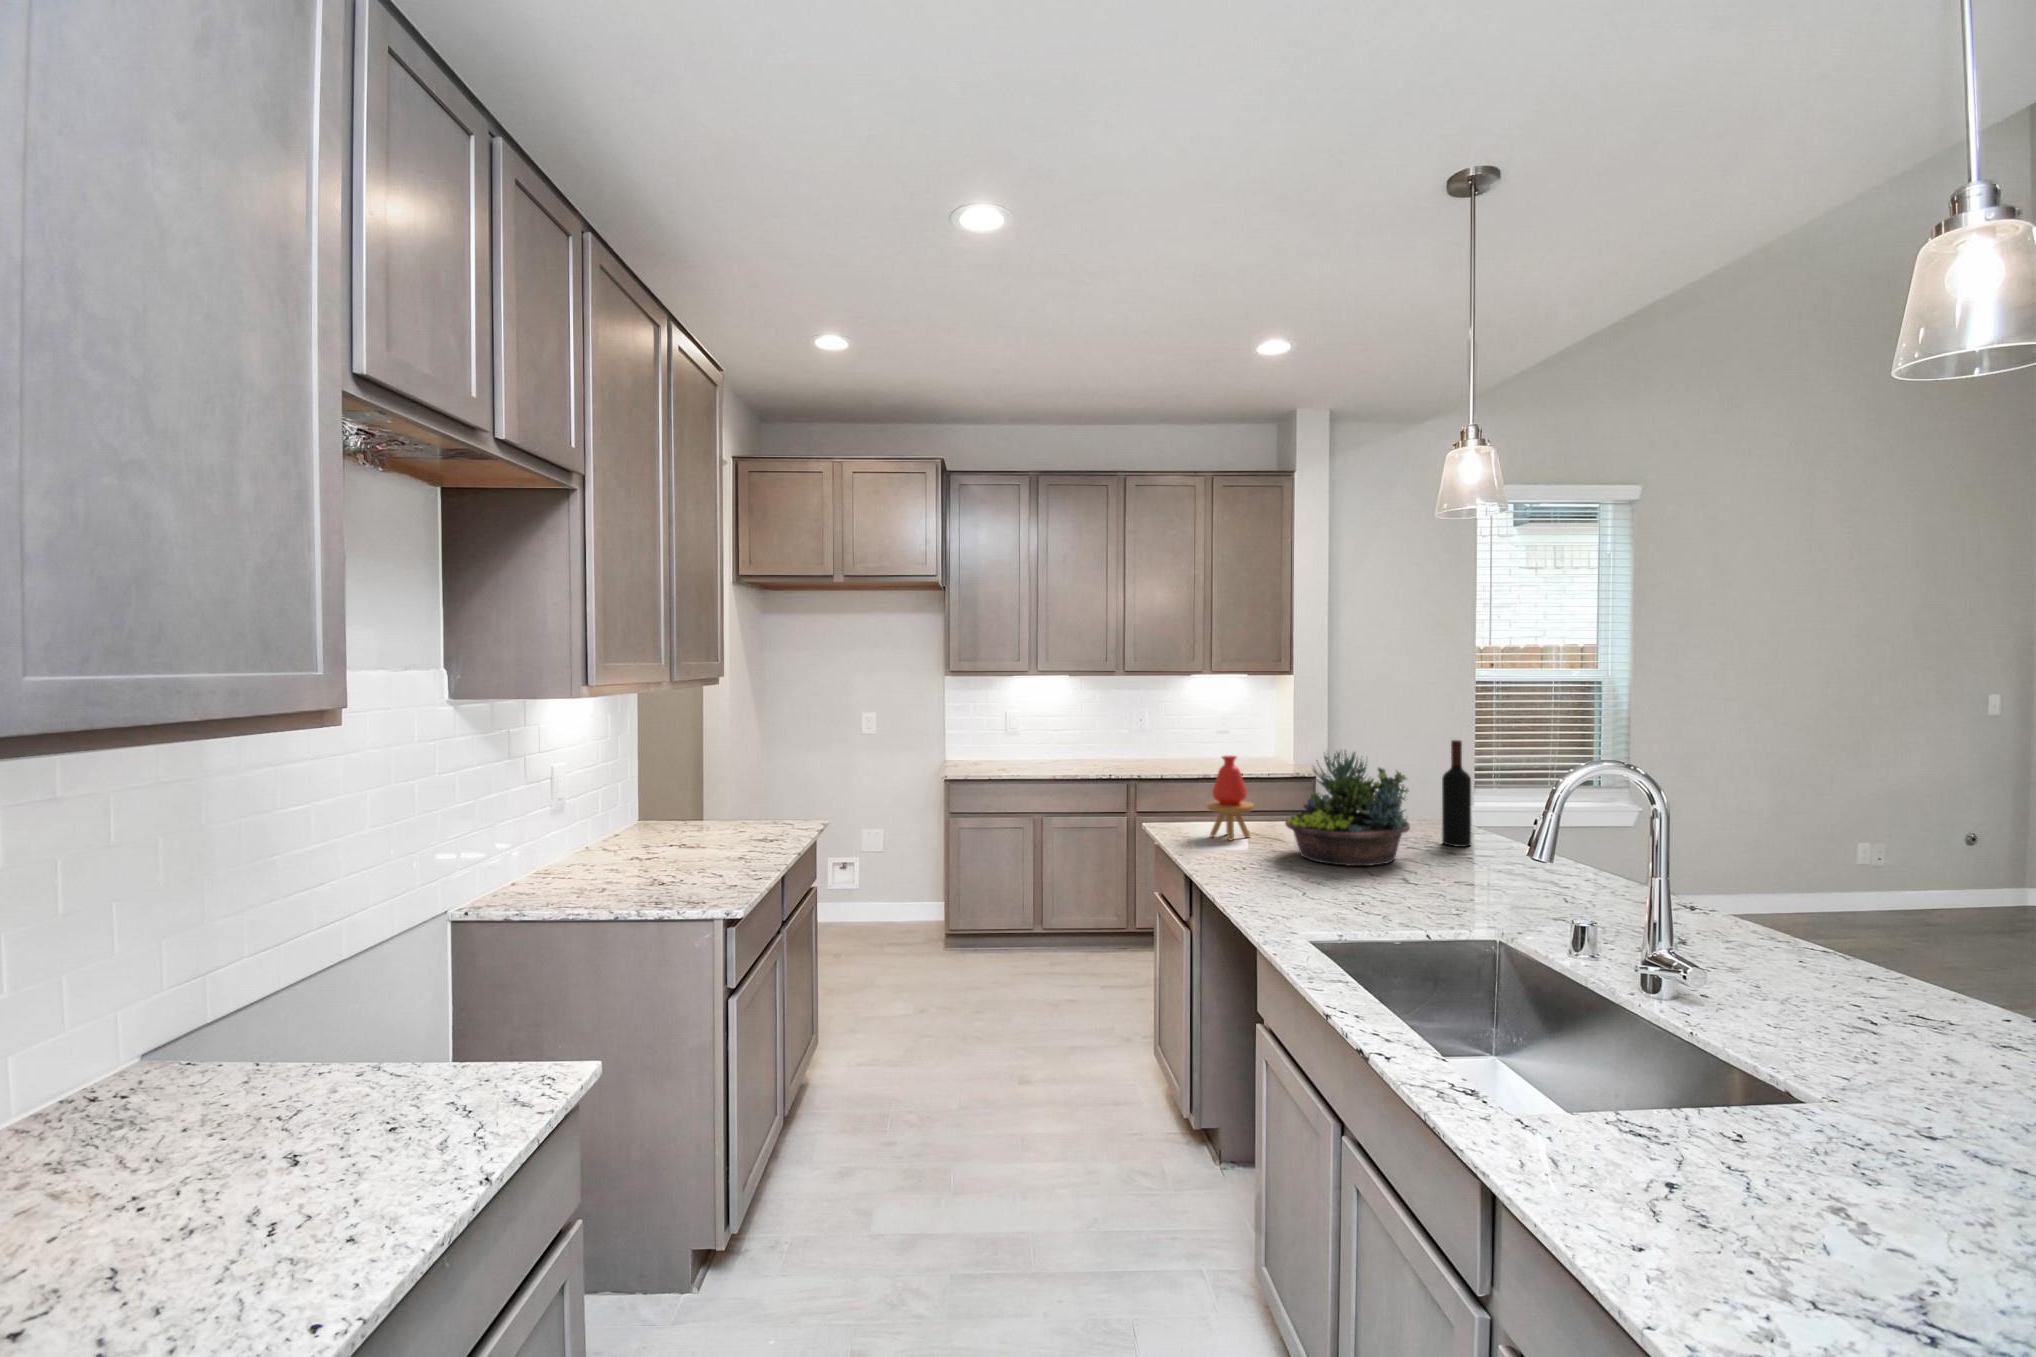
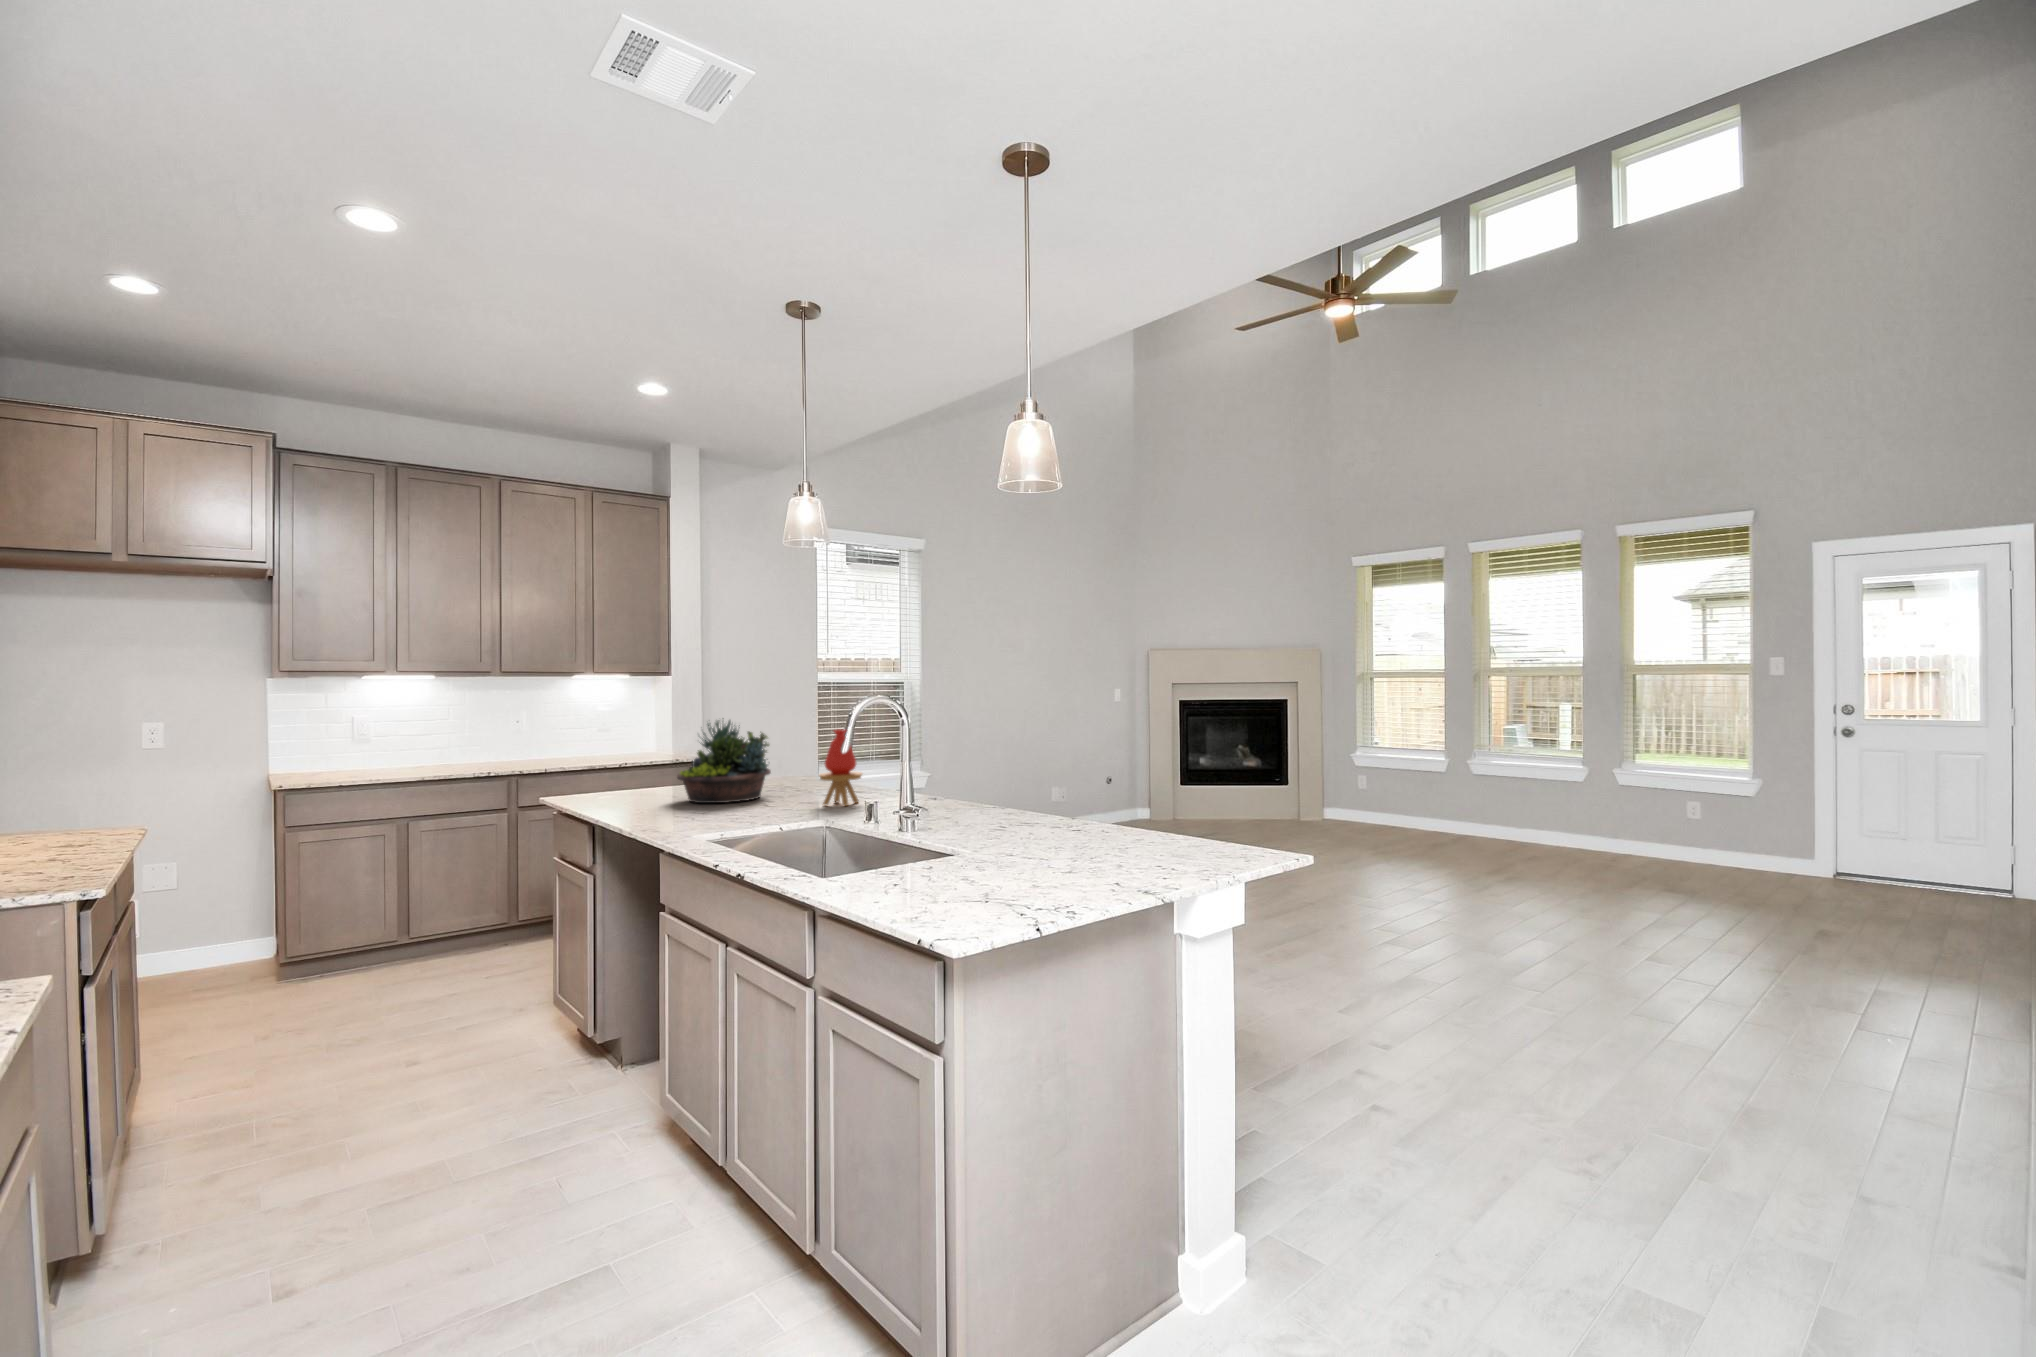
wine bottle: present [1442,740,1471,847] -> none [793,711,813,788]
vase: present [1206,756,1254,841] -> present [819,730,862,806]

